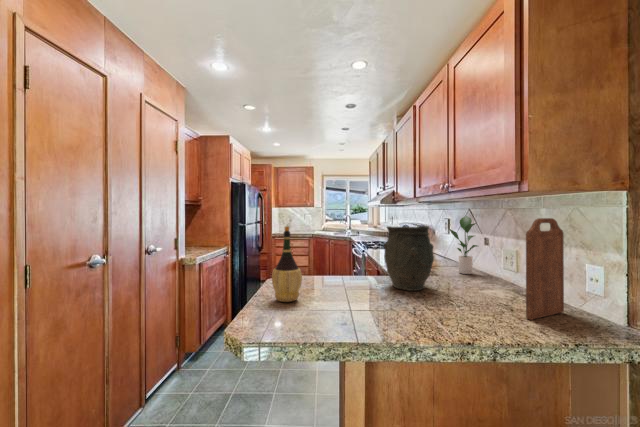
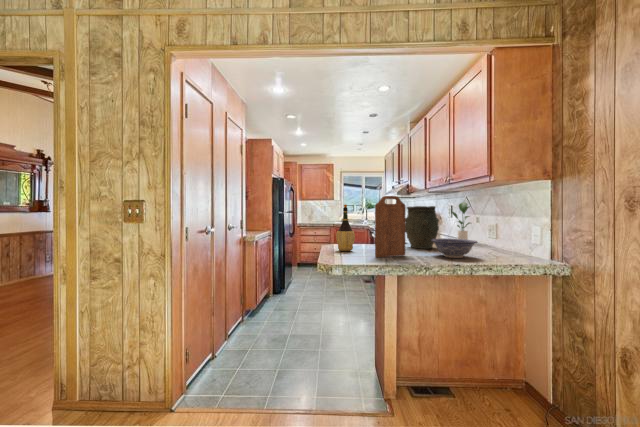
cutting board: present [526,218,564,320] -> present [375,196,405,257]
decorative bowl: none [422,281,501,321] -> present [431,239,477,258]

